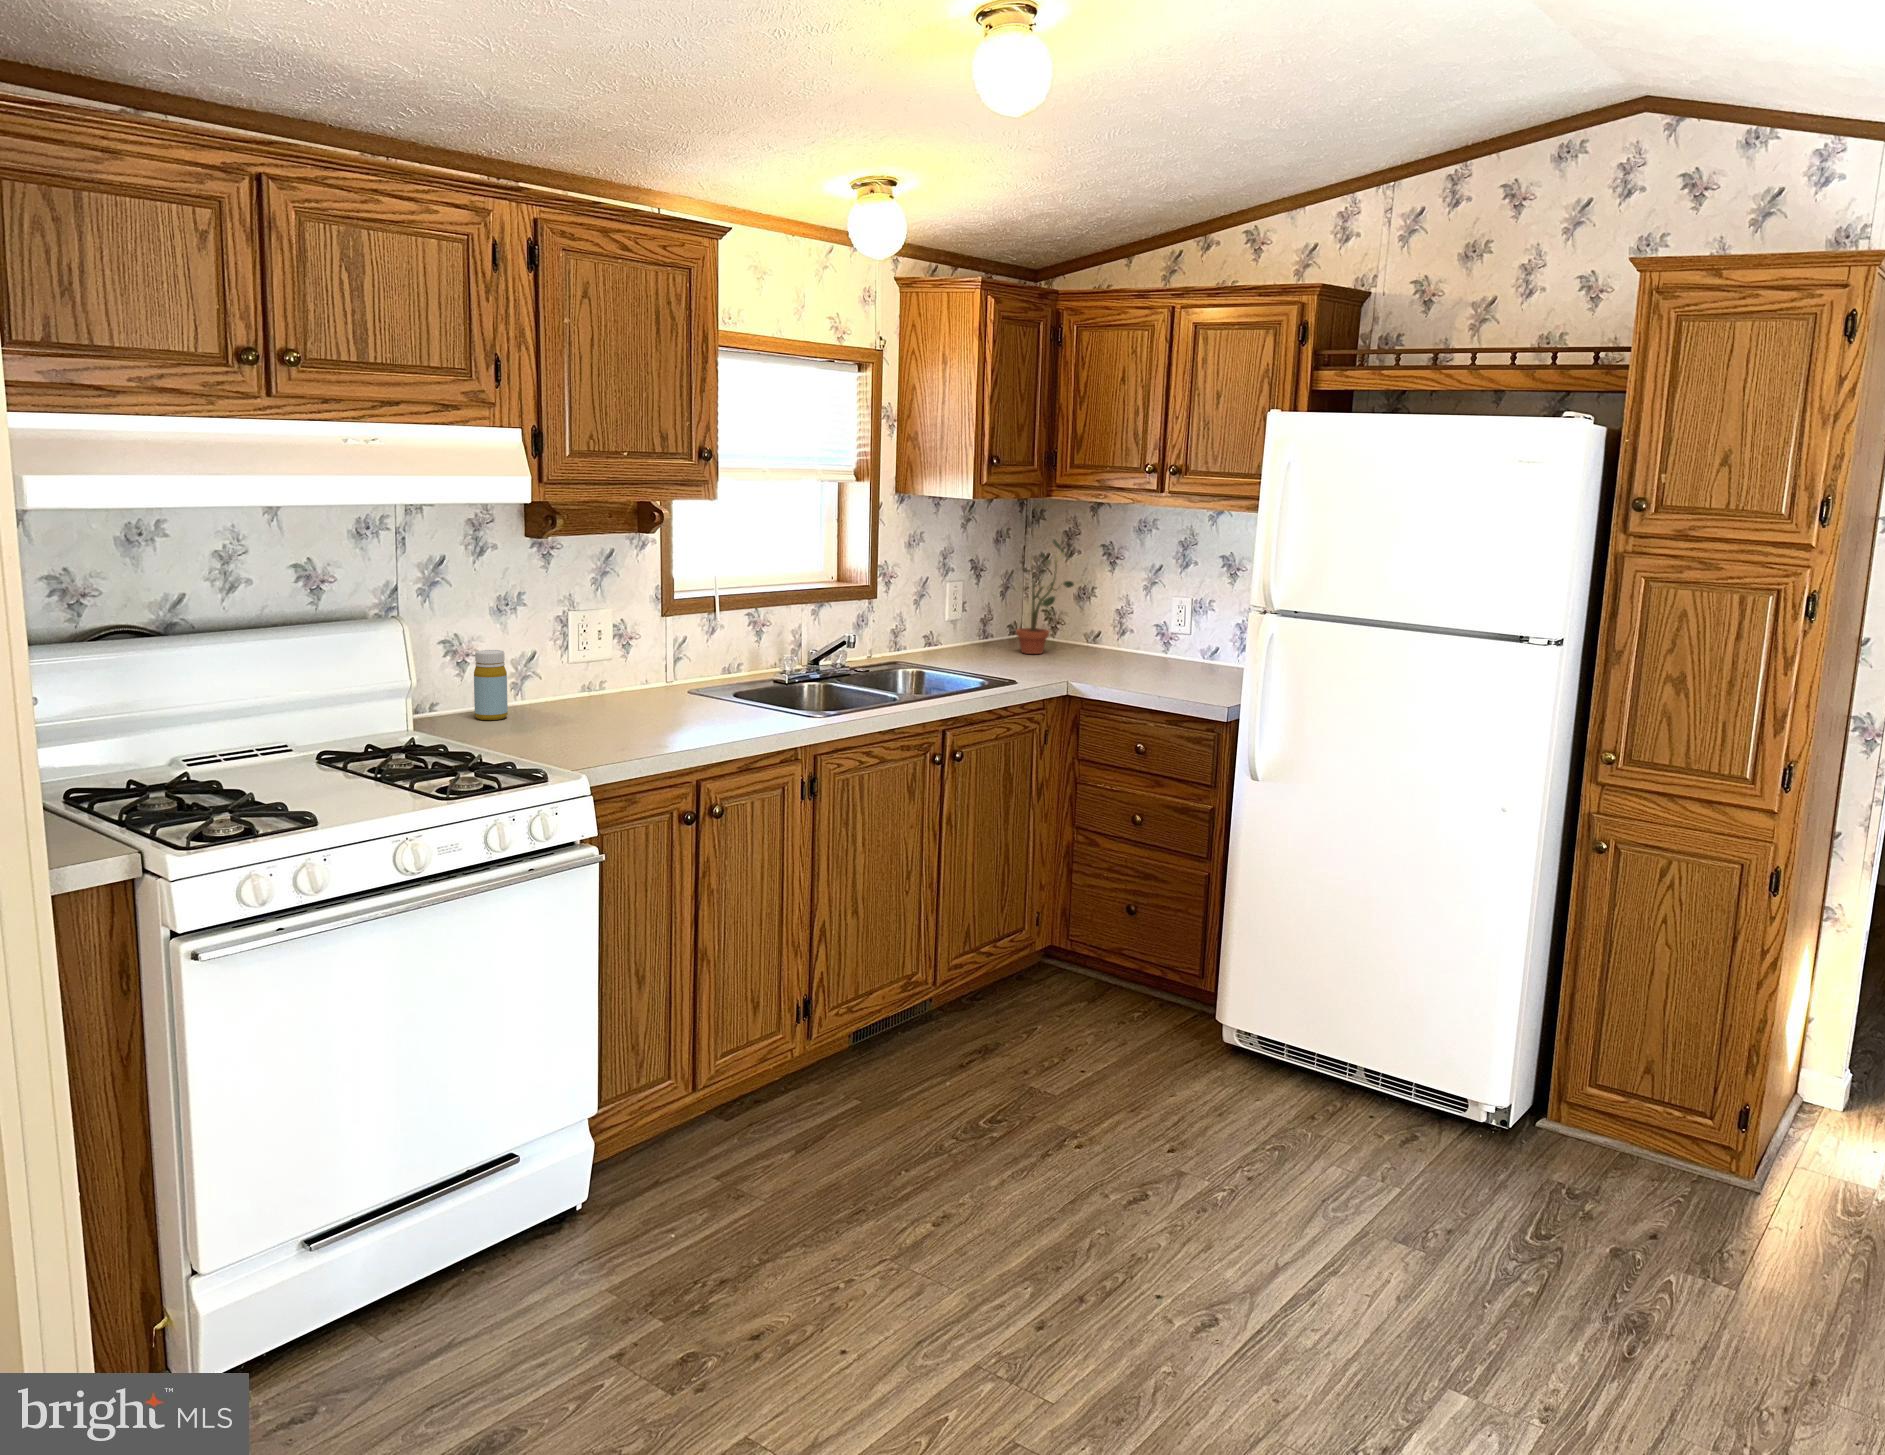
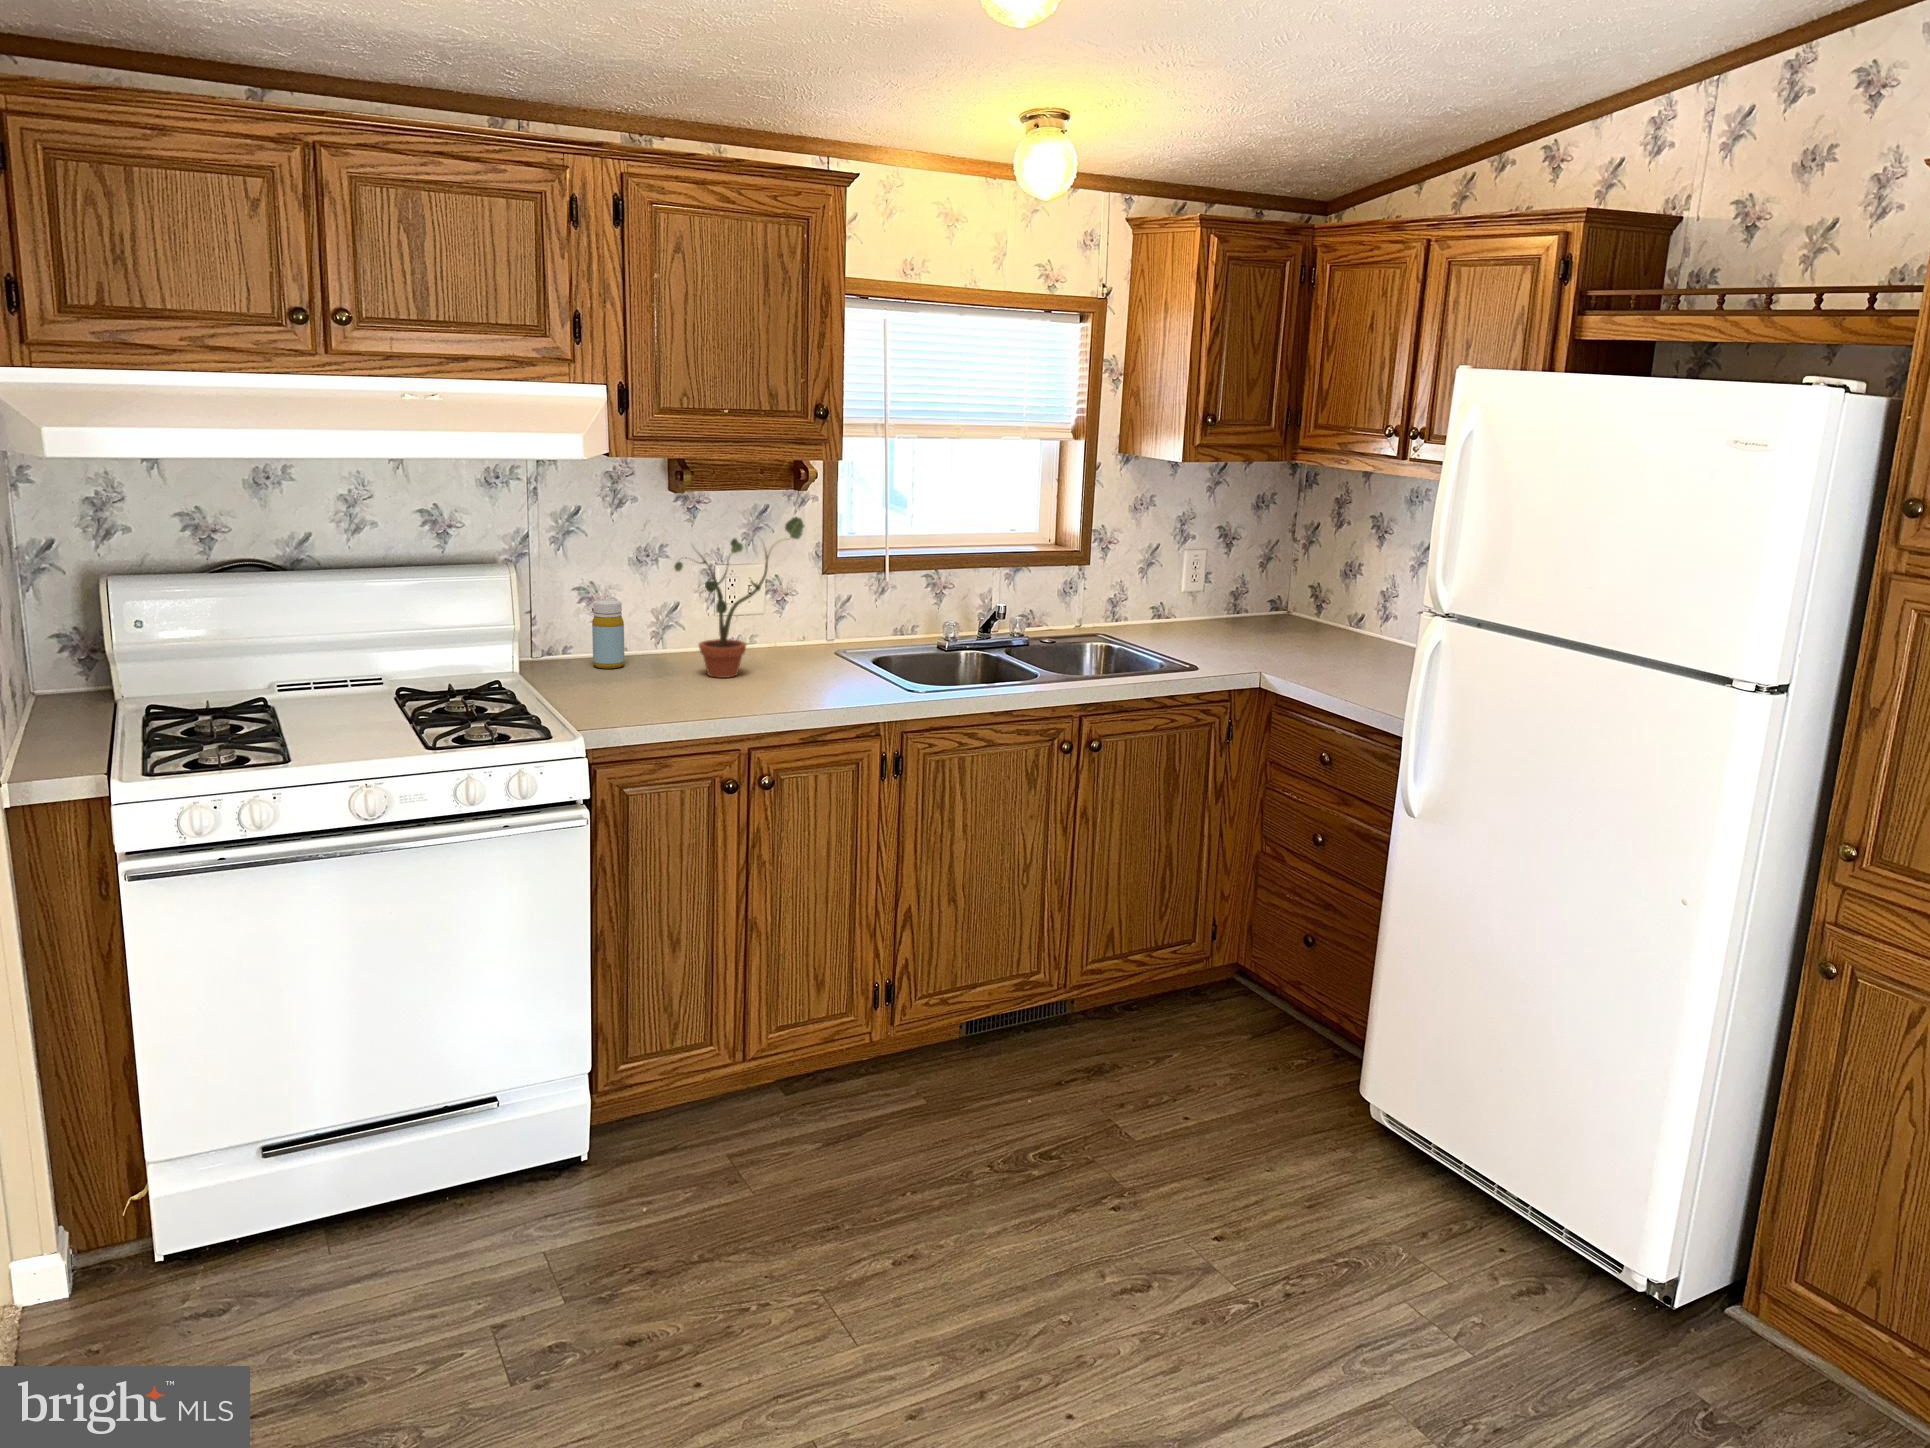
potted plant: present [1016,540,1074,654] -> present [675,517,804,678]

